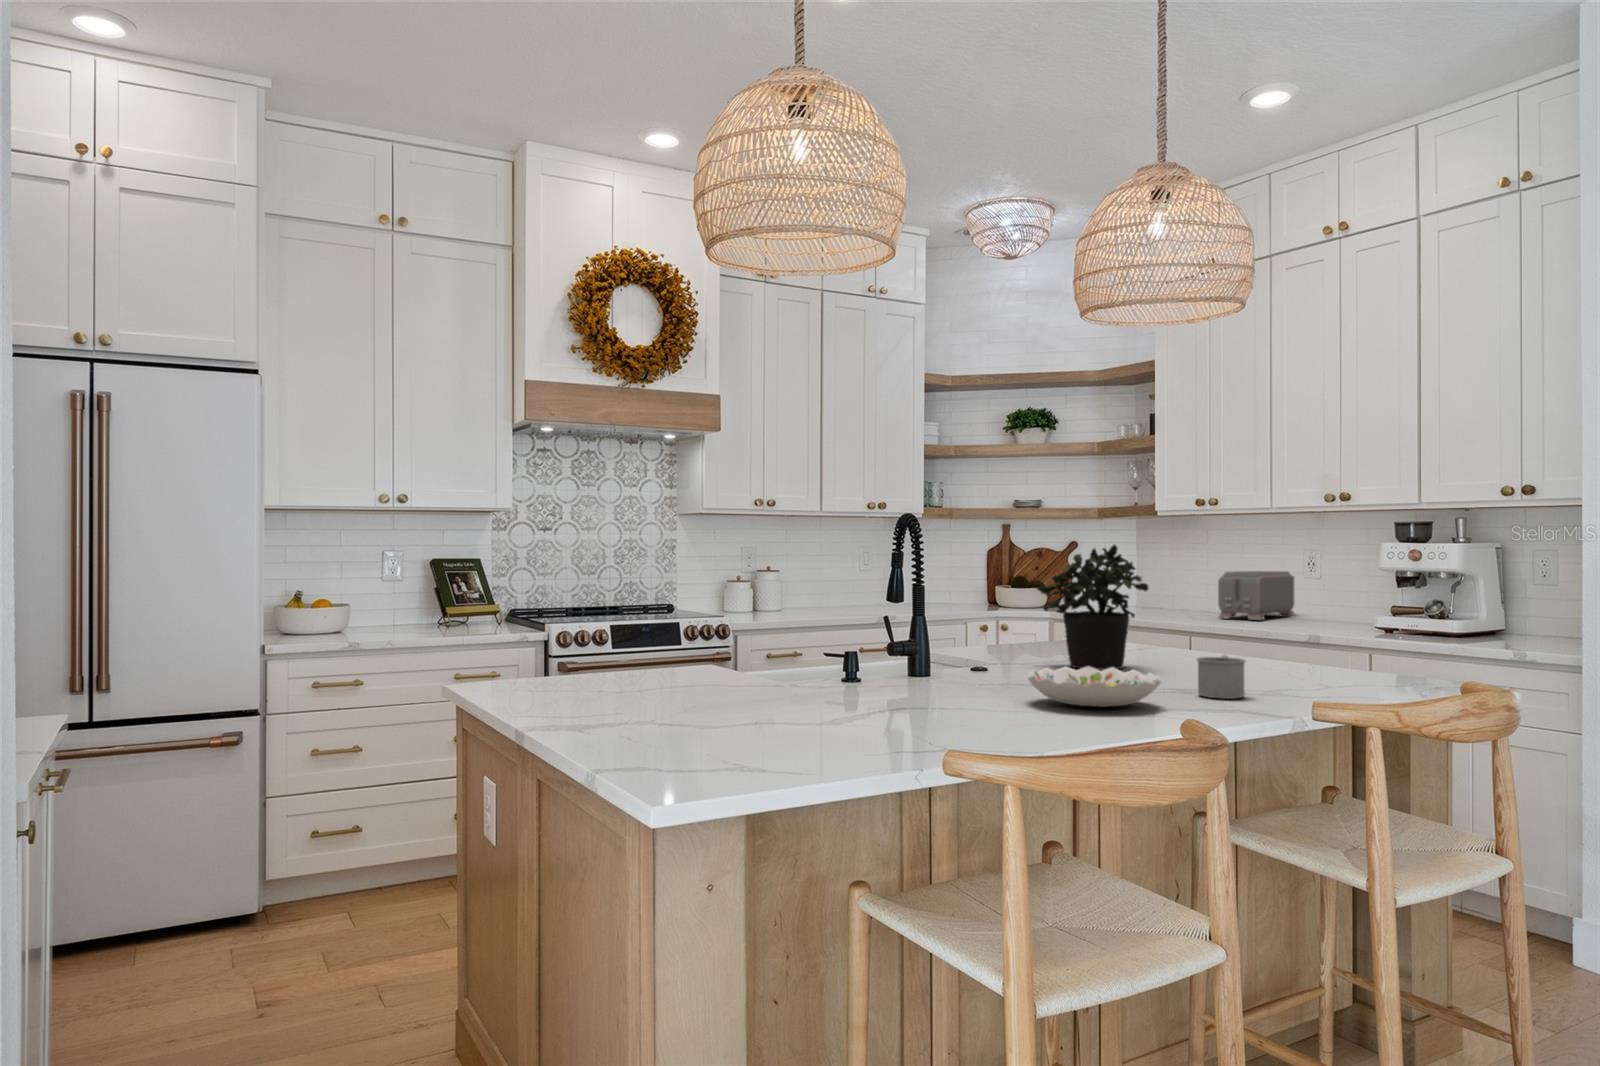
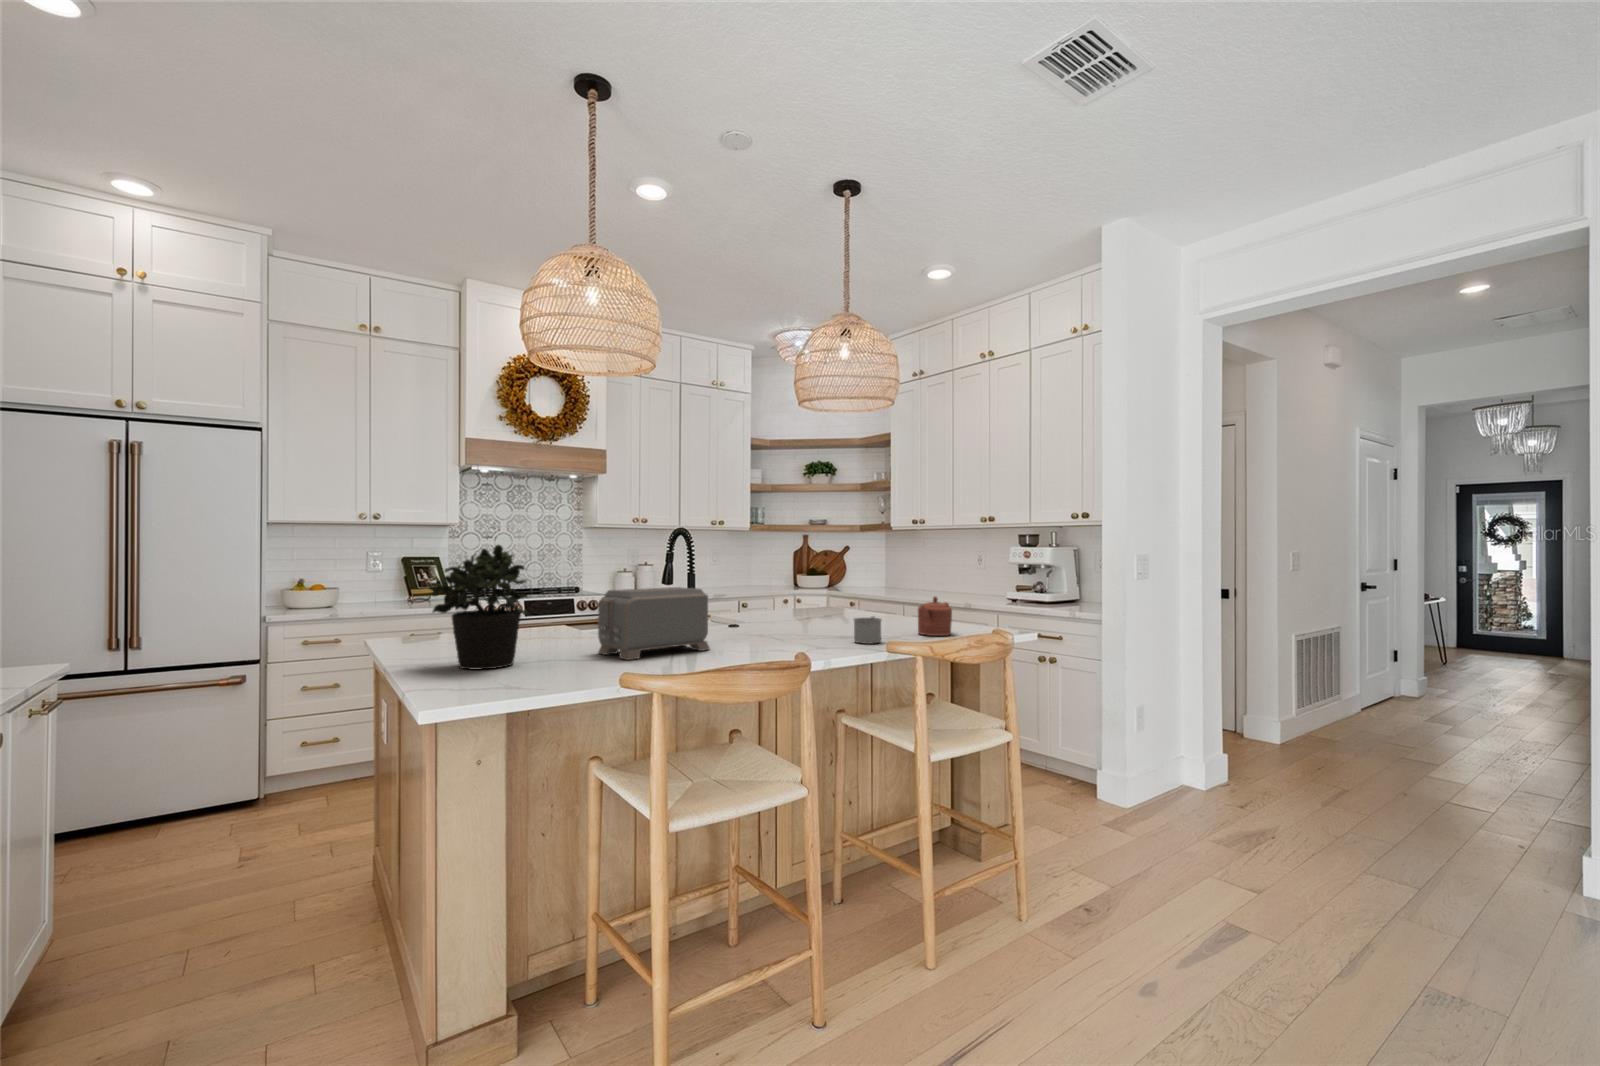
potted plant: present [1037,545,1149,670] -> present [429,545,528,670]
toaster: present [1218,571,1295,620] -> present [598,587,710,660]
teapot: none [1287,624,1347,688] -> present [918,597,952,636]
decorative bowl: present [1028,666,1161,707] -> none [739,624,821,650]

